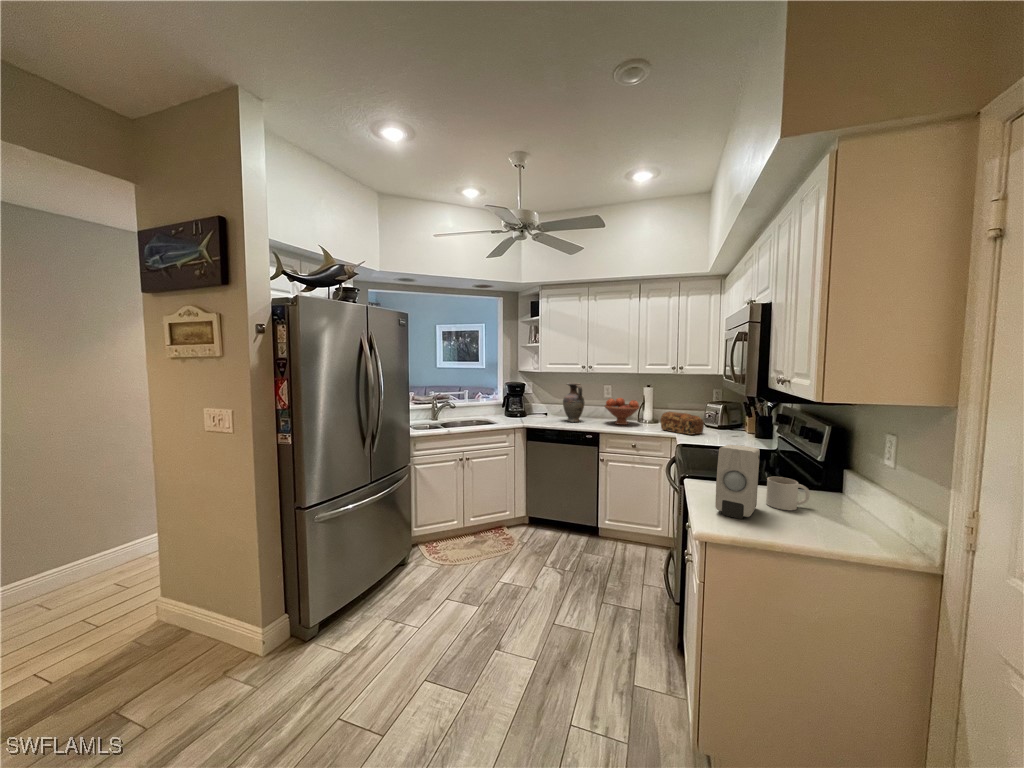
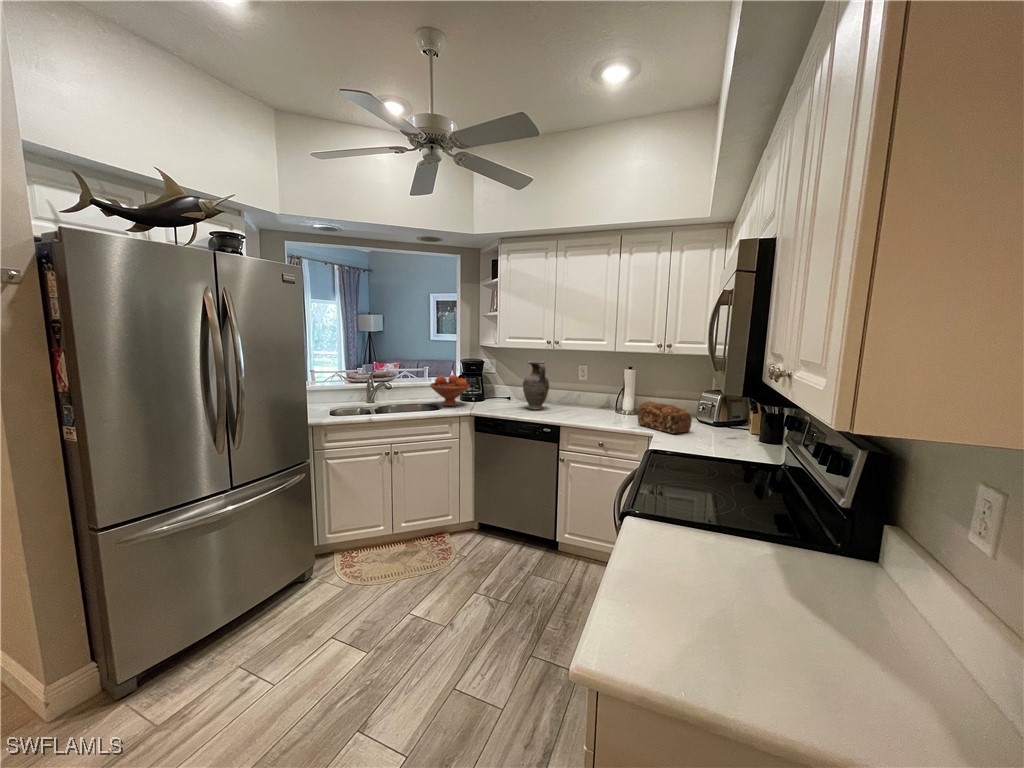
fruit bowl: present [605,398,640,425] -> present [430,375,470,406]
soap dispenser: present [715,444,760,519] -> none [644,477,731,619]
mug: present [766,477,810,510] -> none [740,533,815,599]

